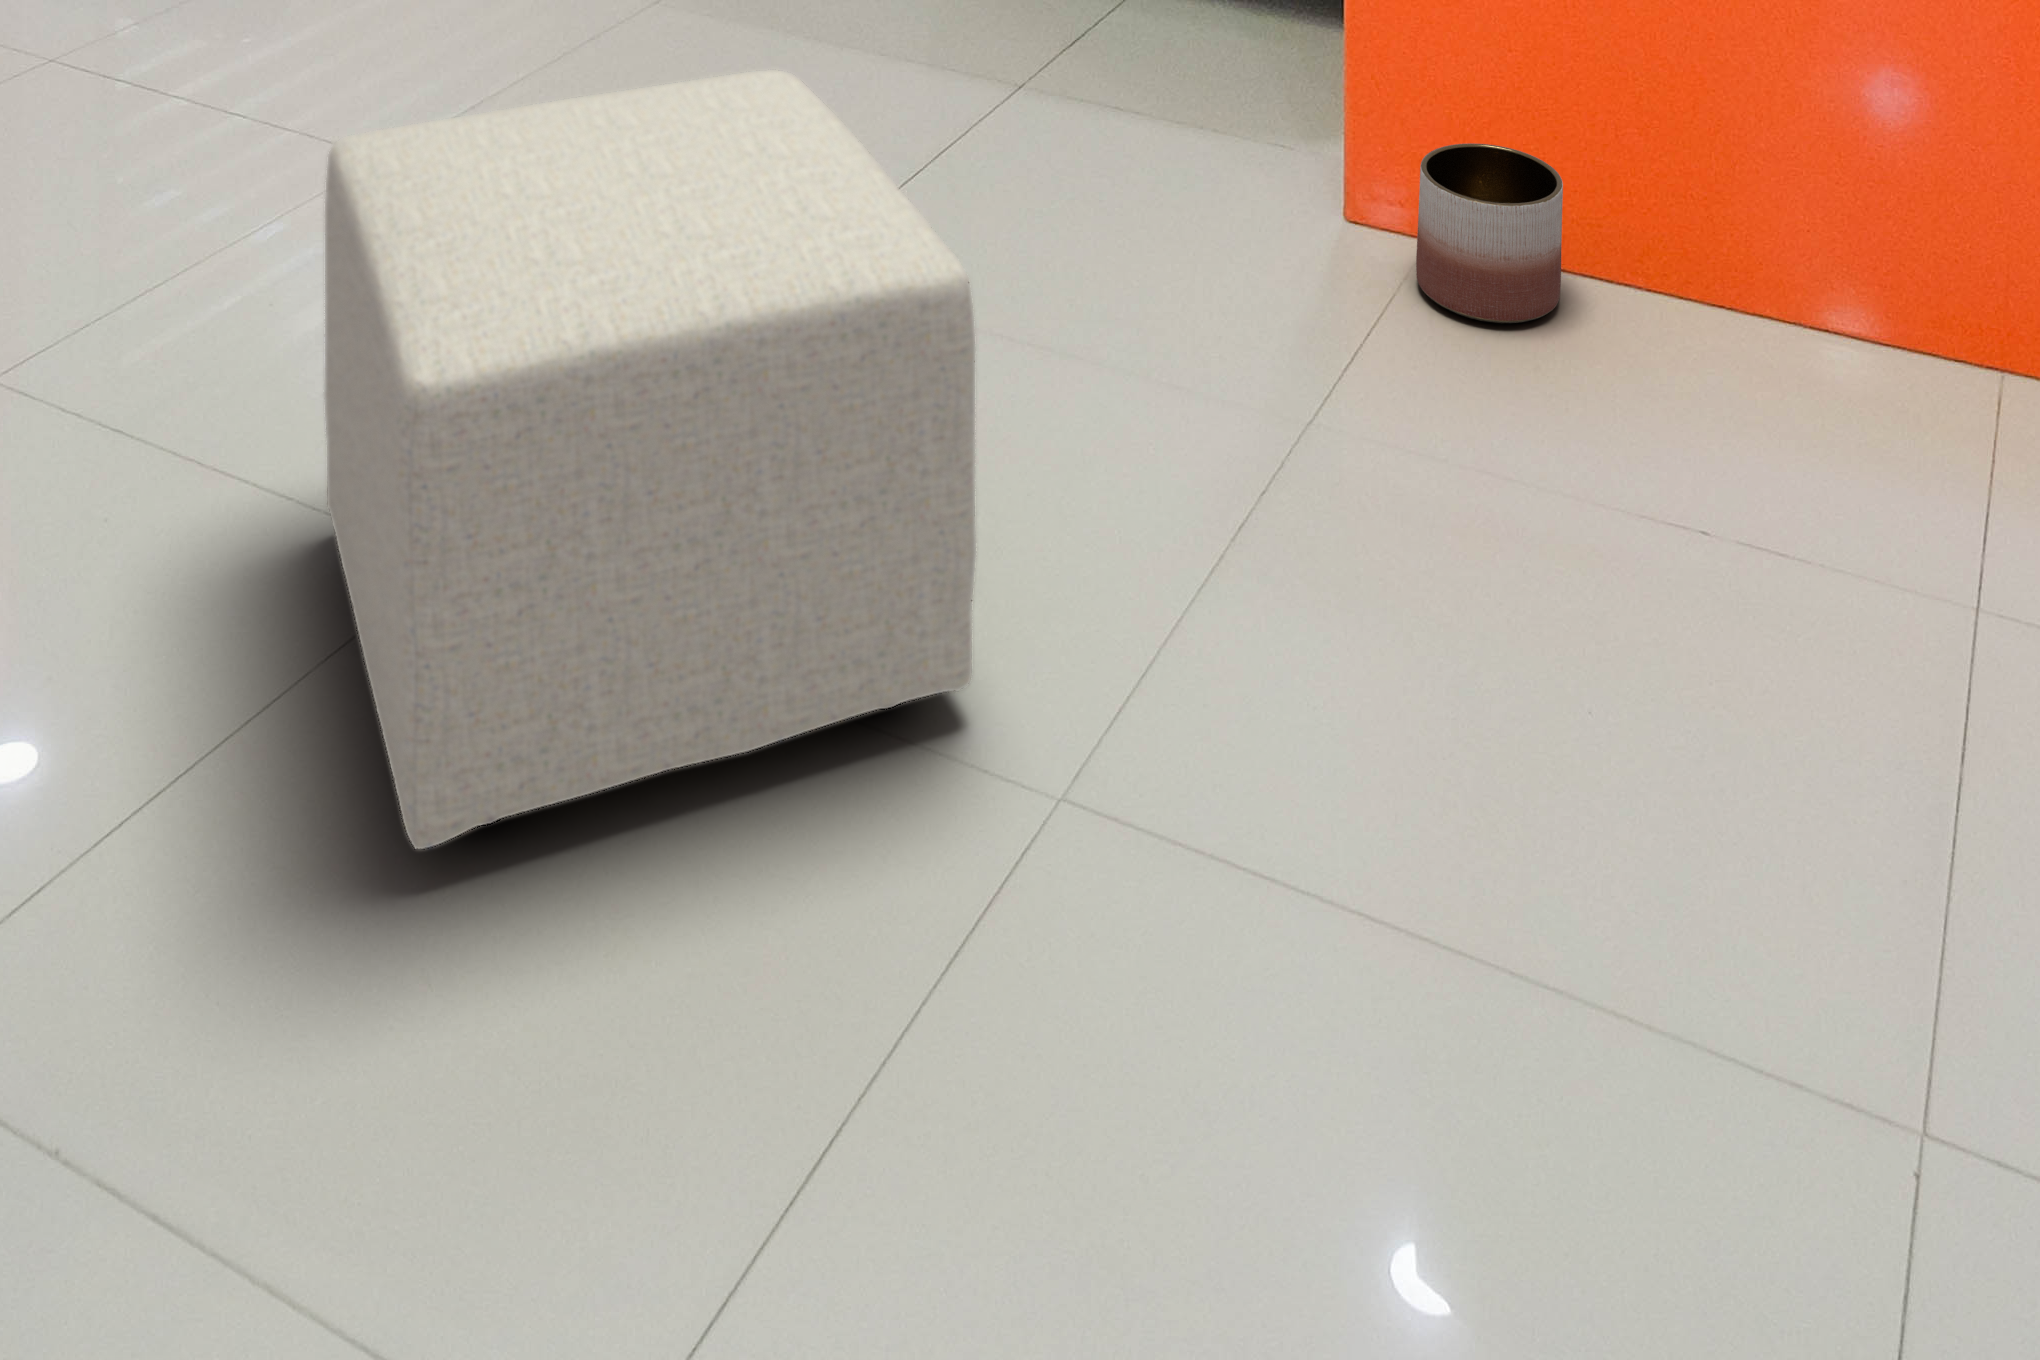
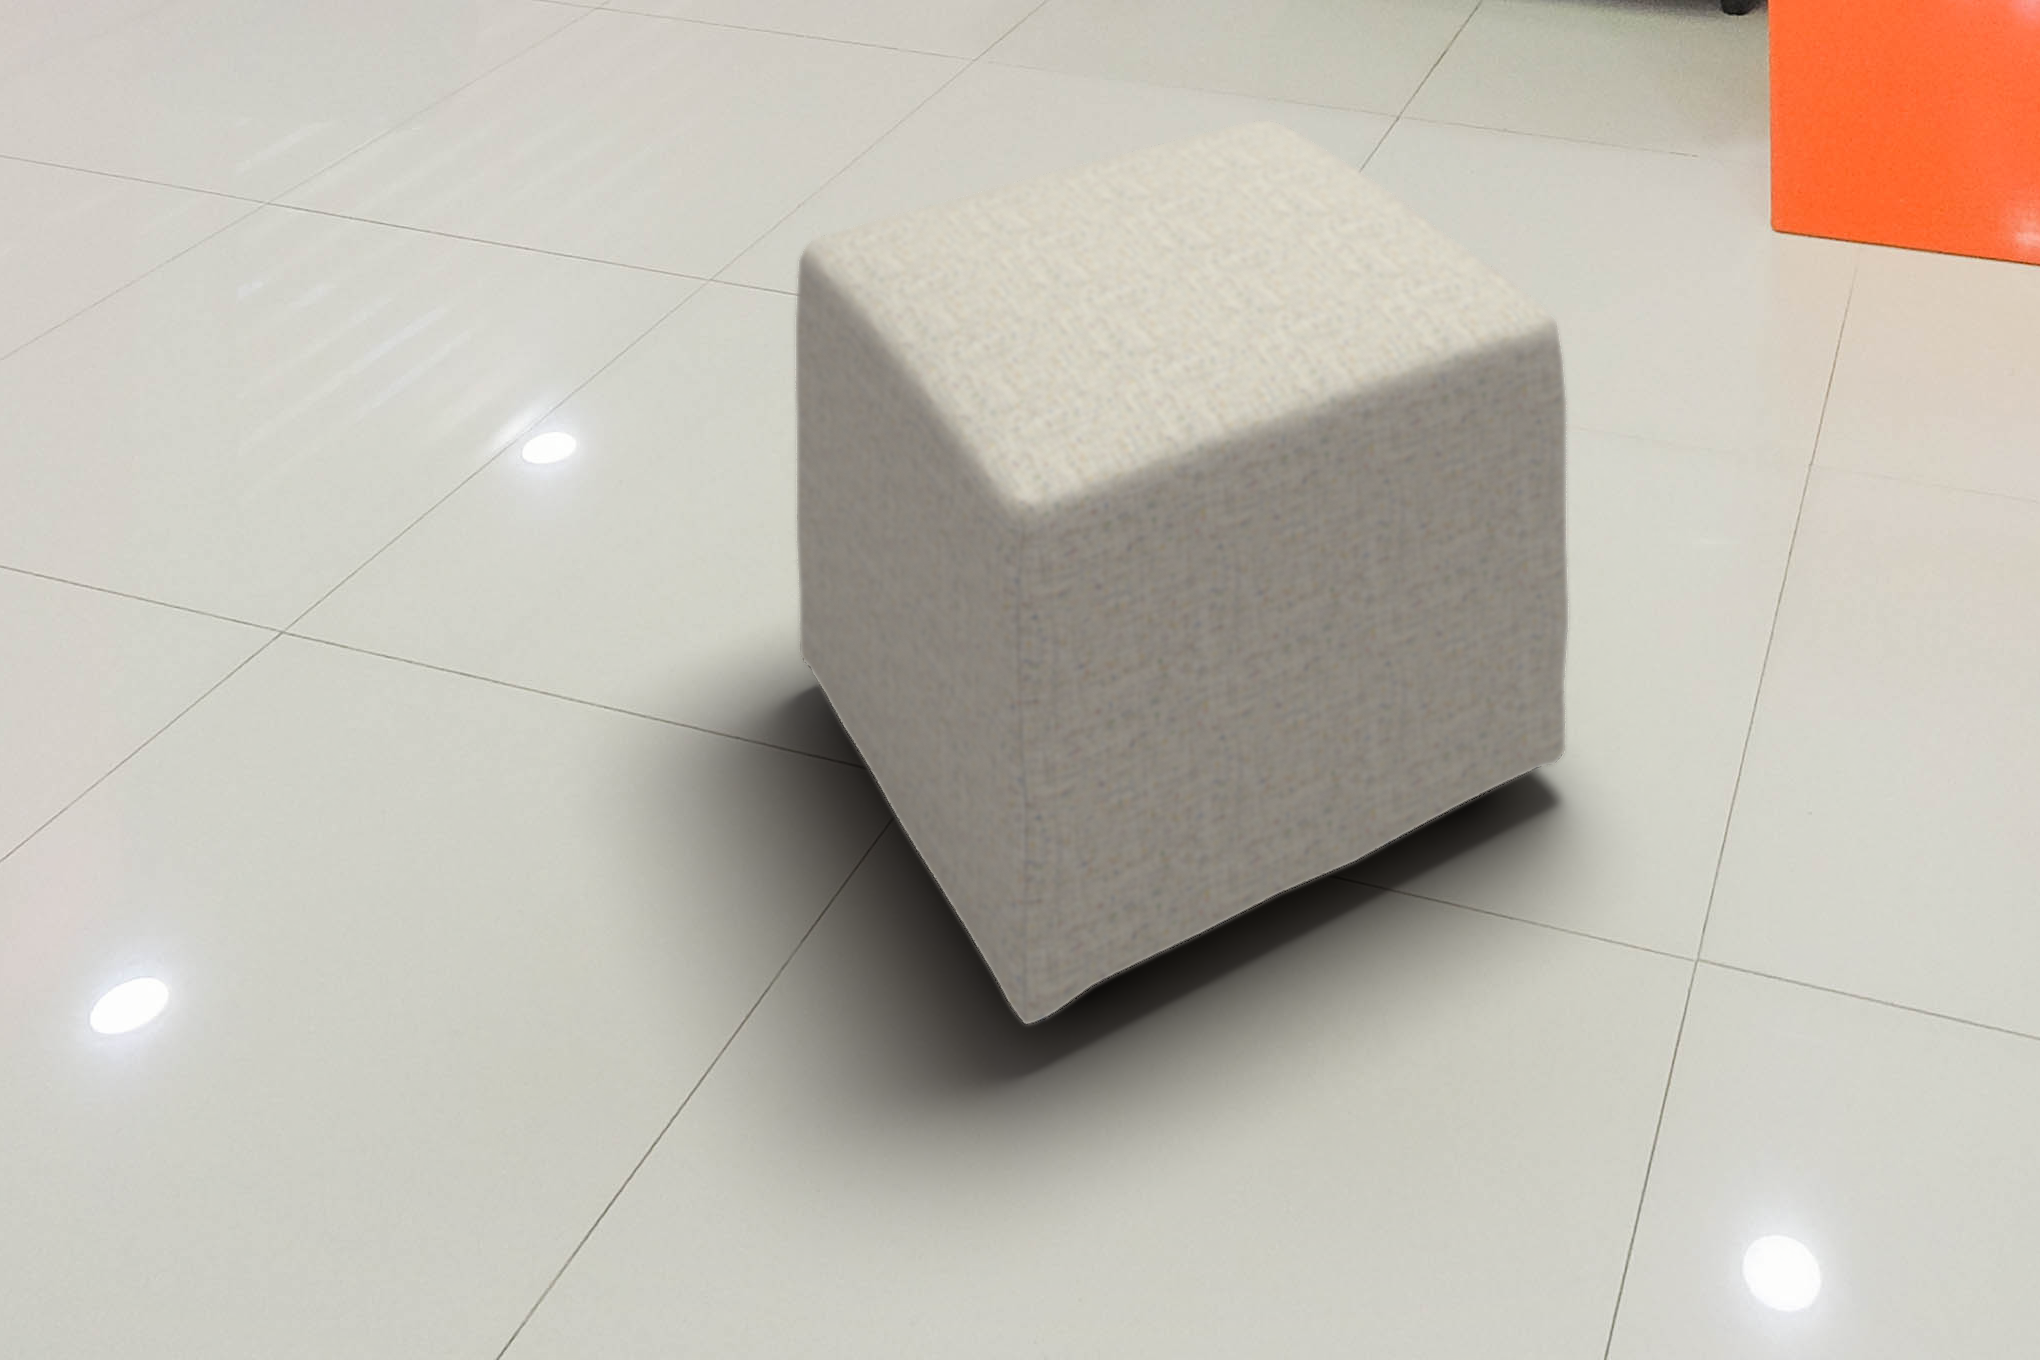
planter: present [1416,143,1563,323] -> none [1866,133,2012,314]

